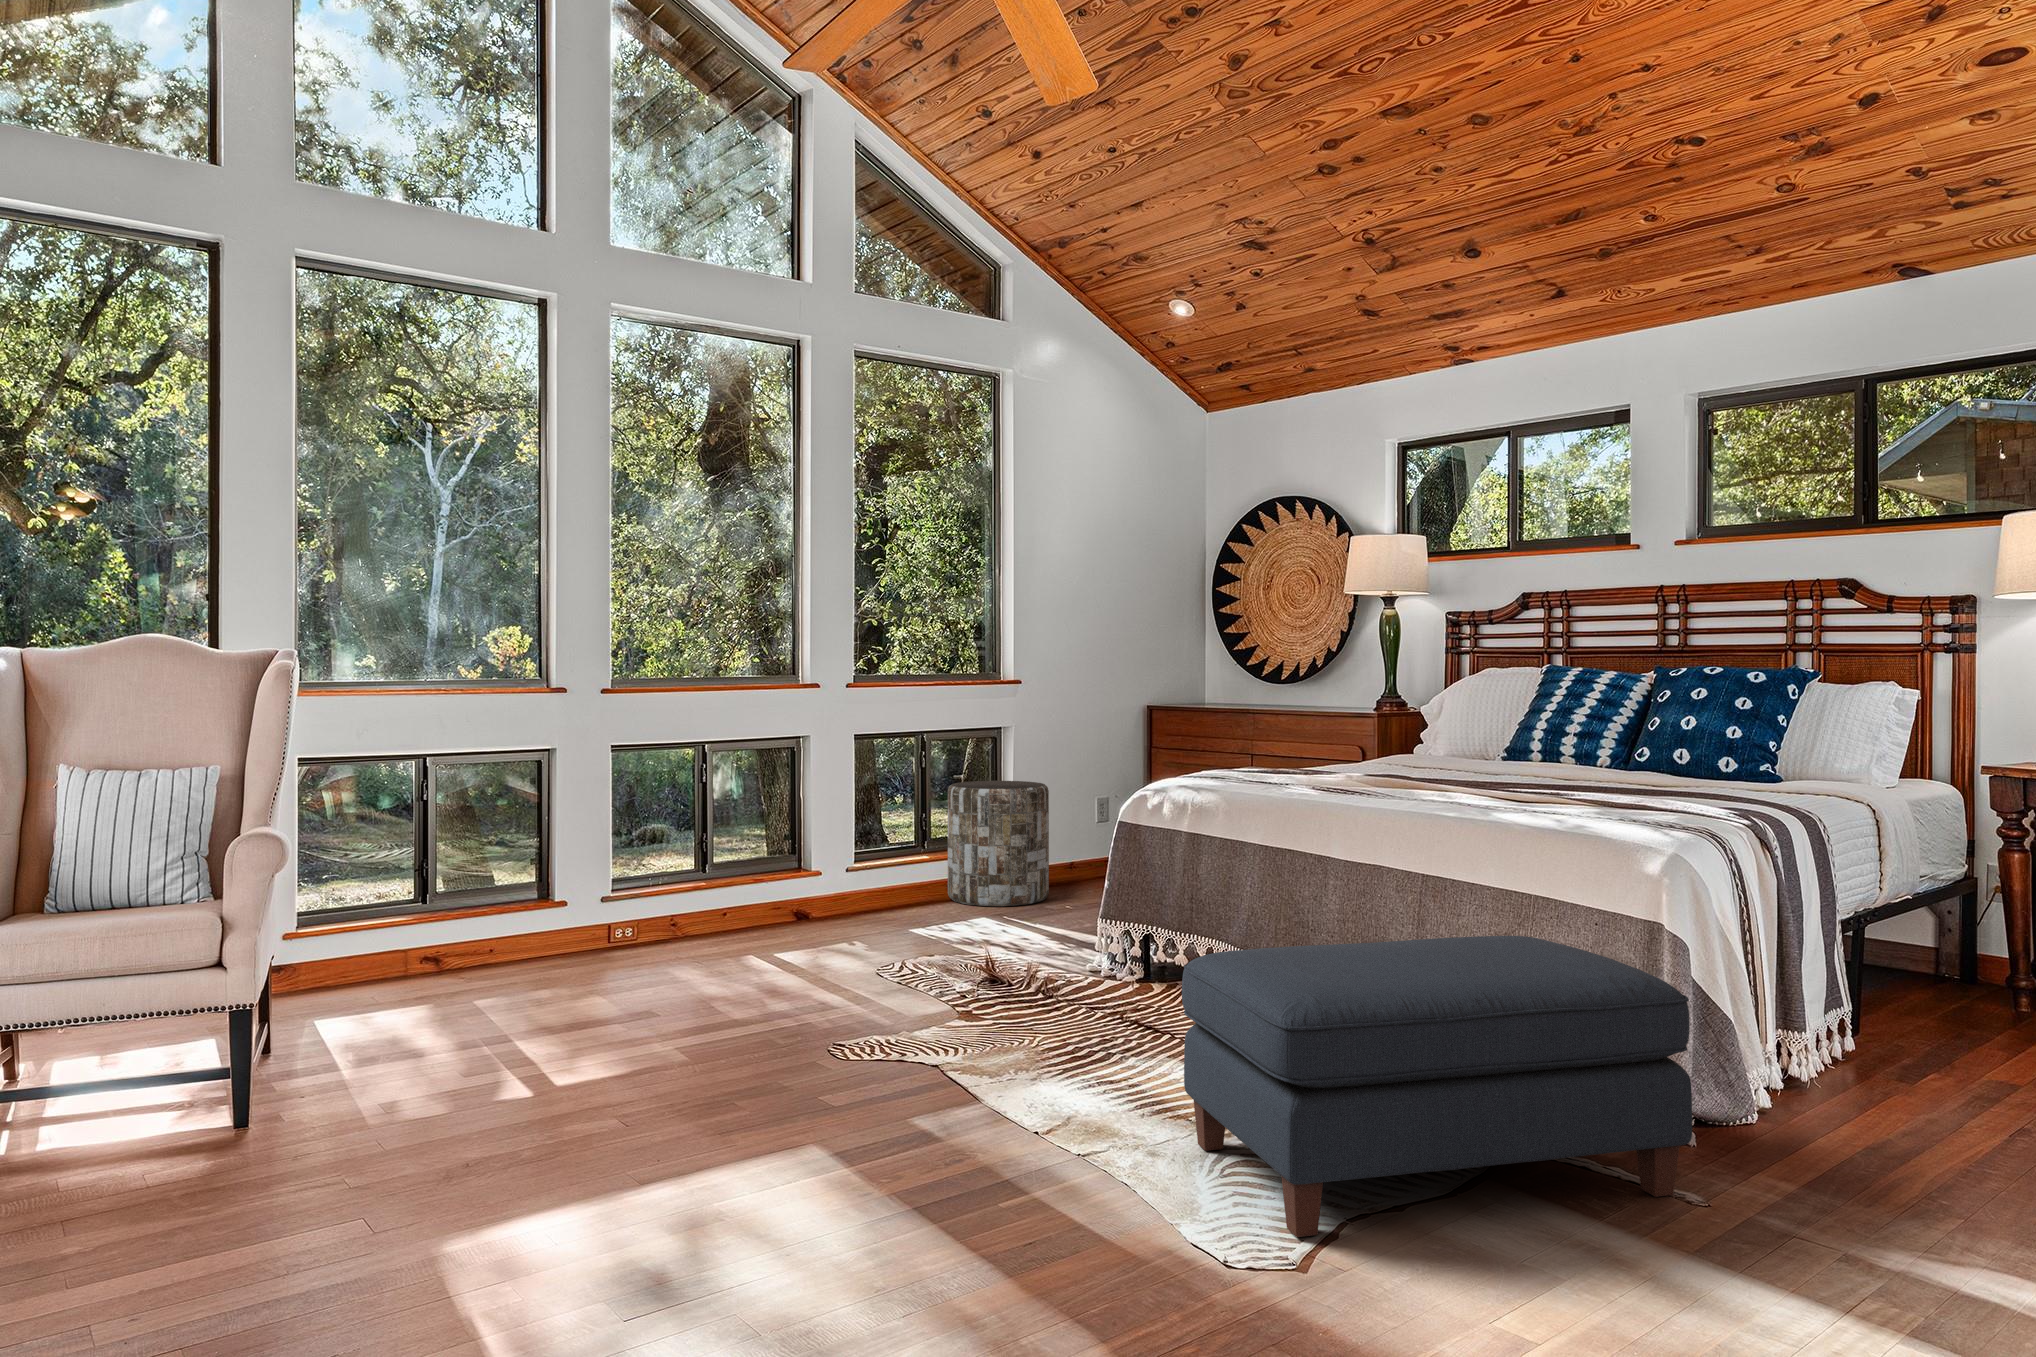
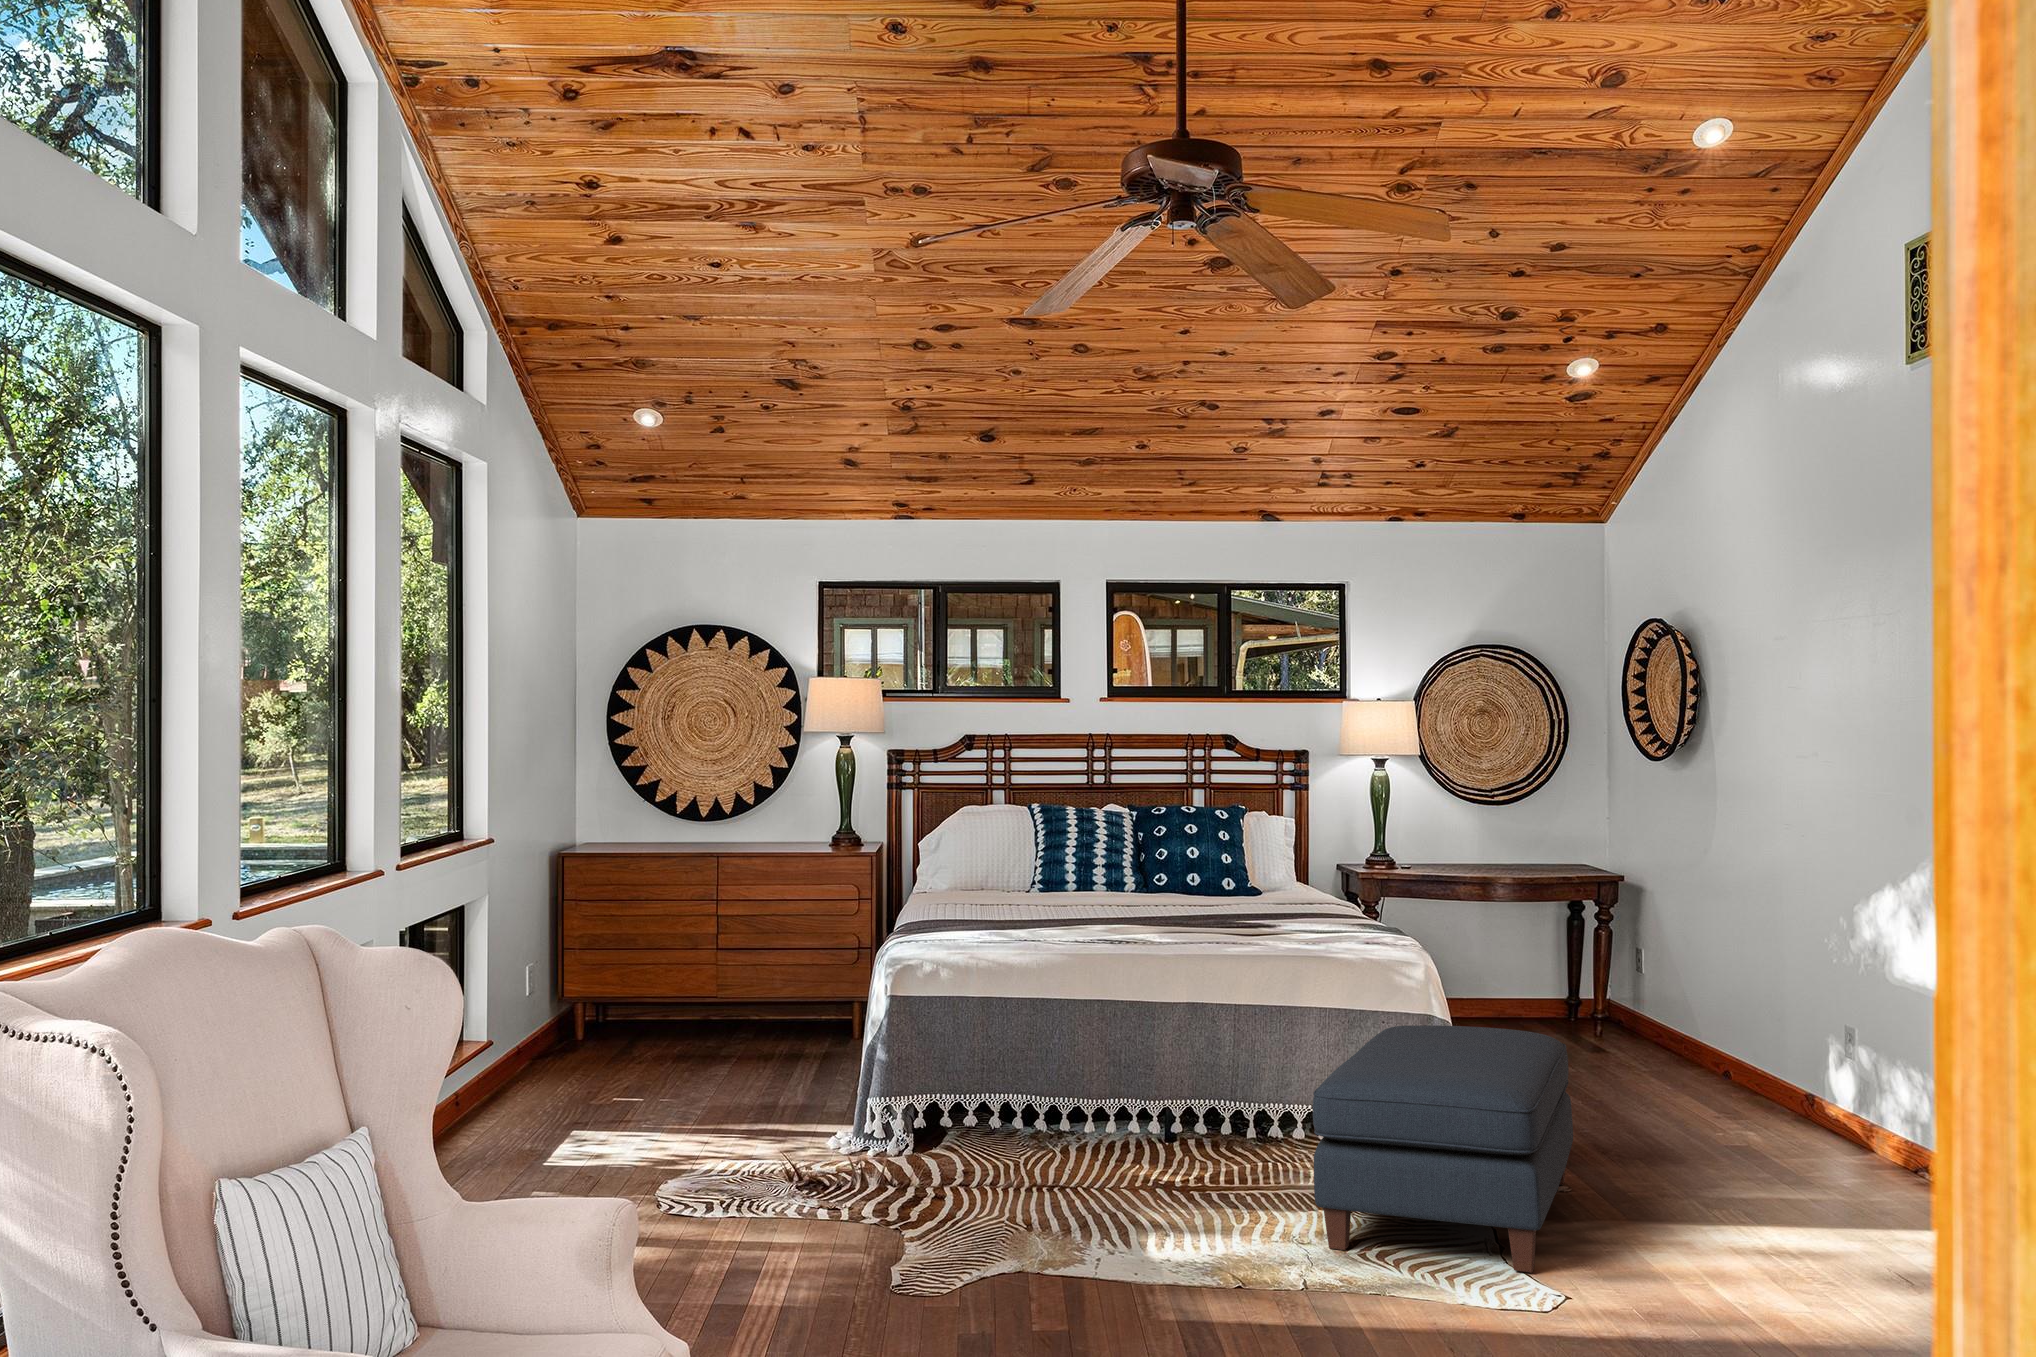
side table: present [948,781,1049,906] -> none [436,970,569,1136]

